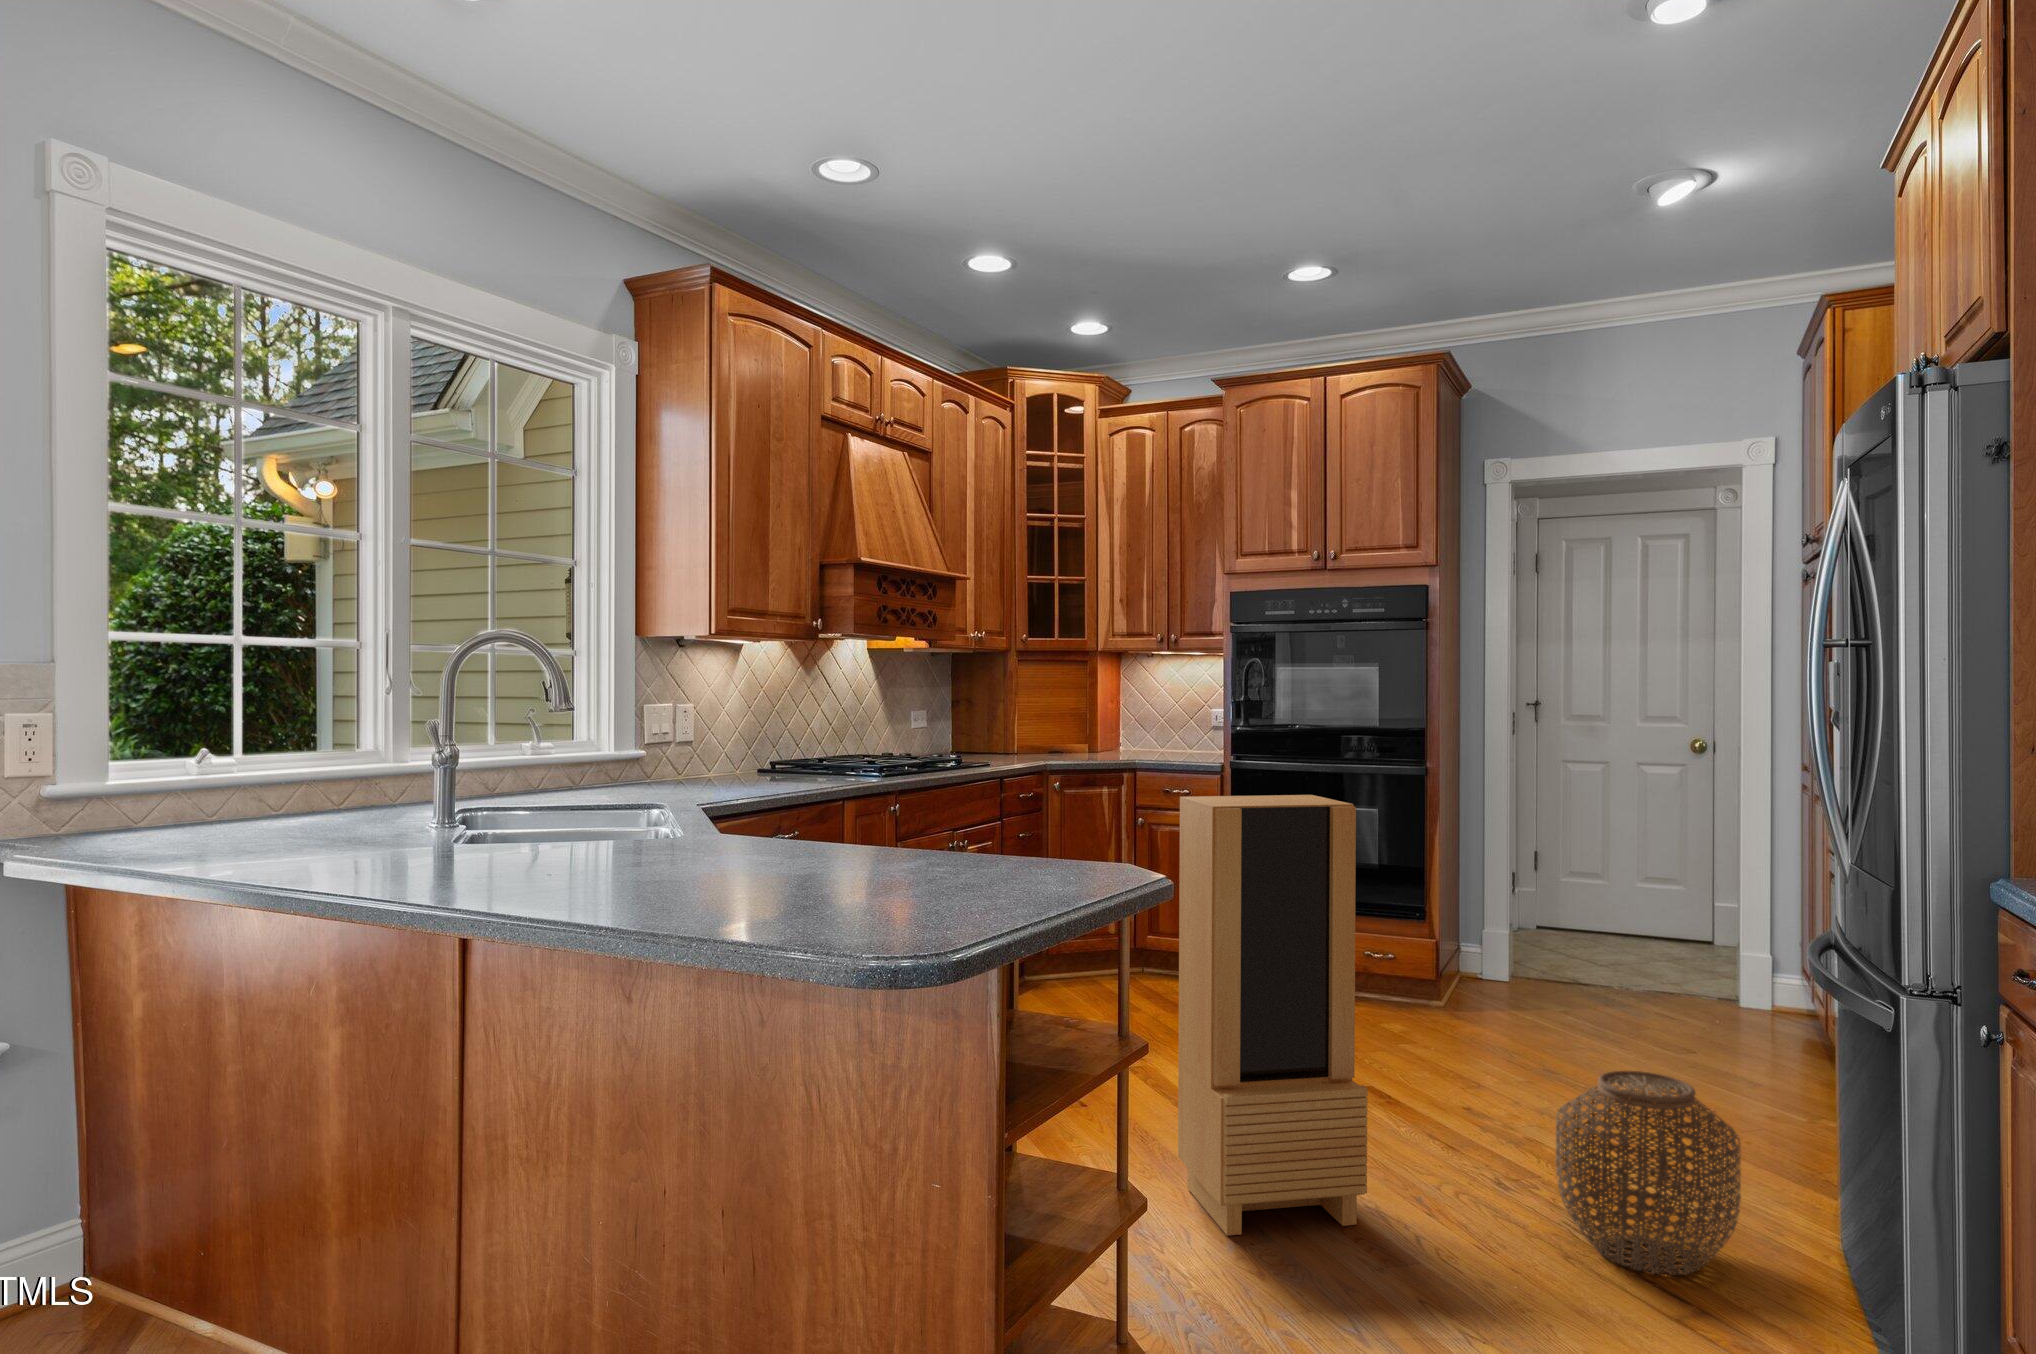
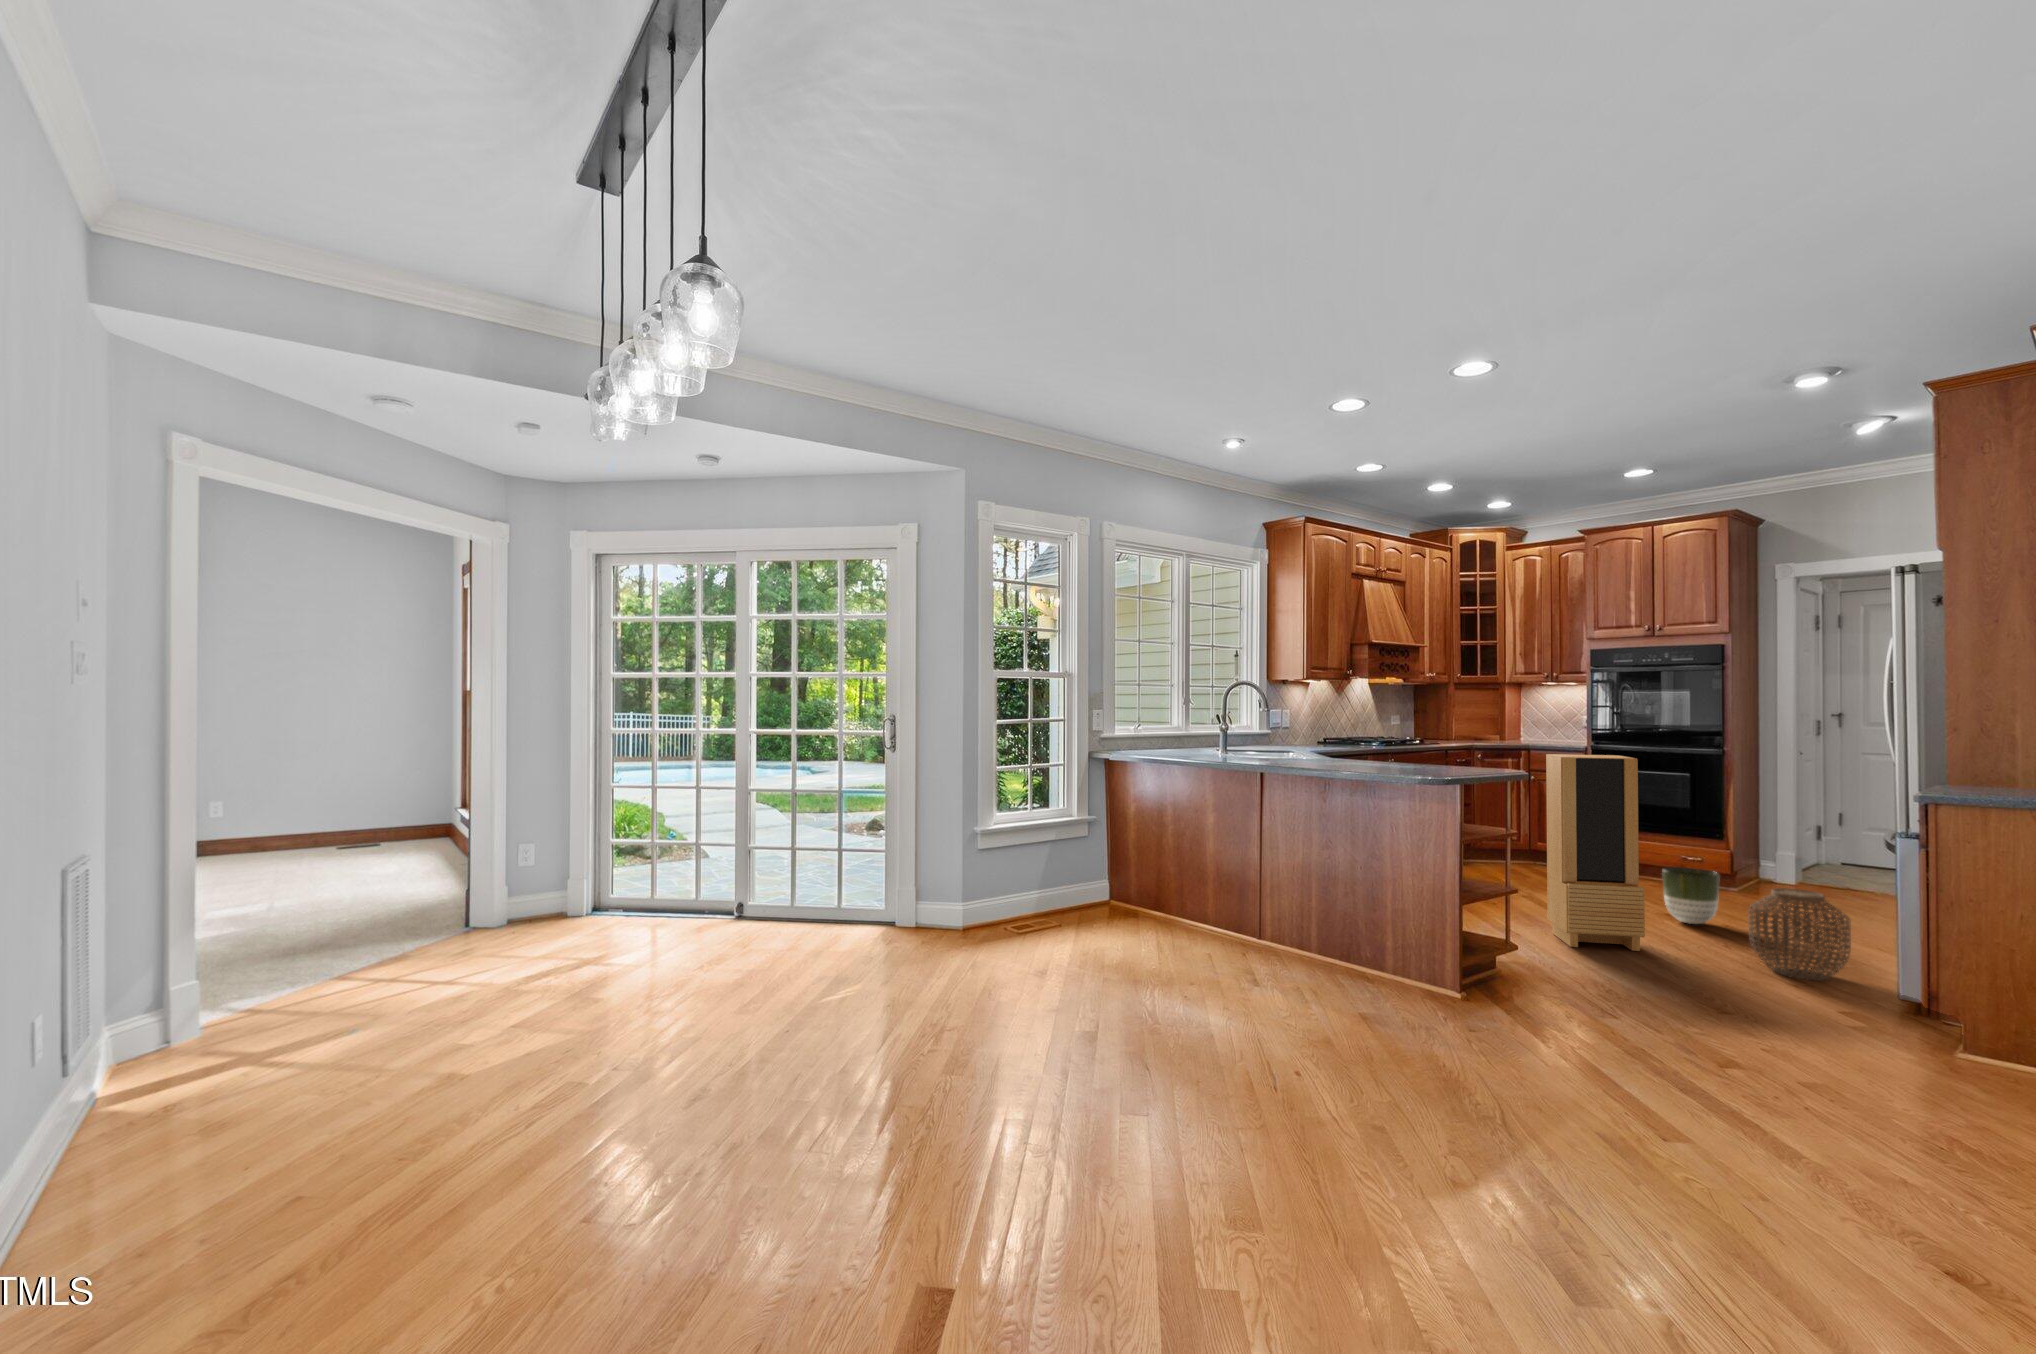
planter: none [1365,998,1458,1111] -> present [1662,867,1719,924]

